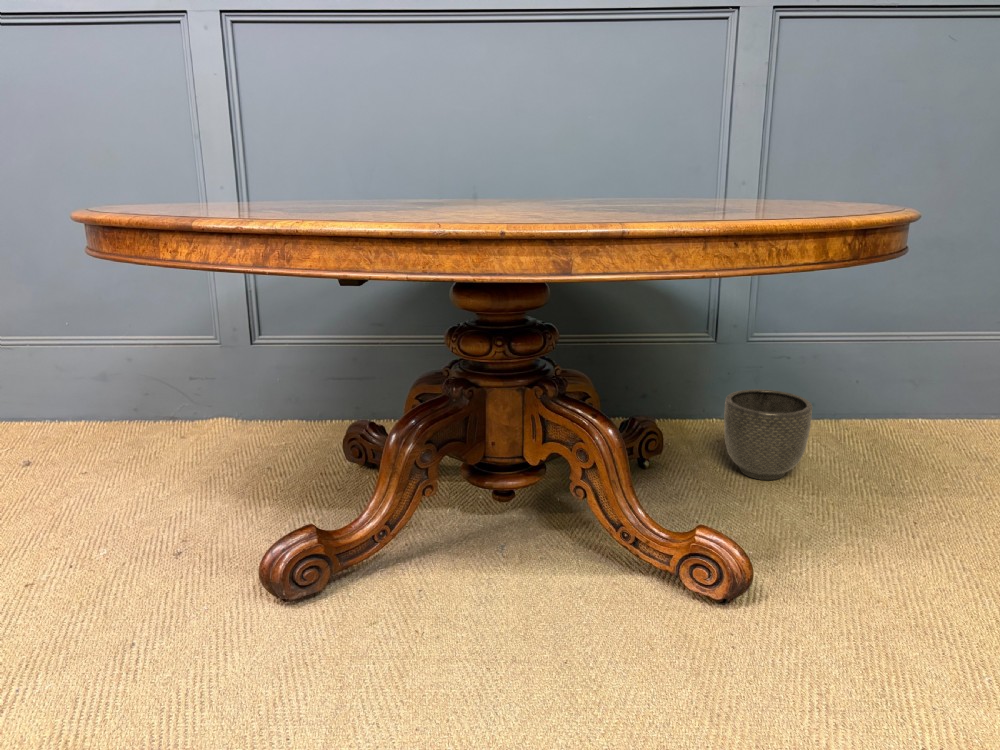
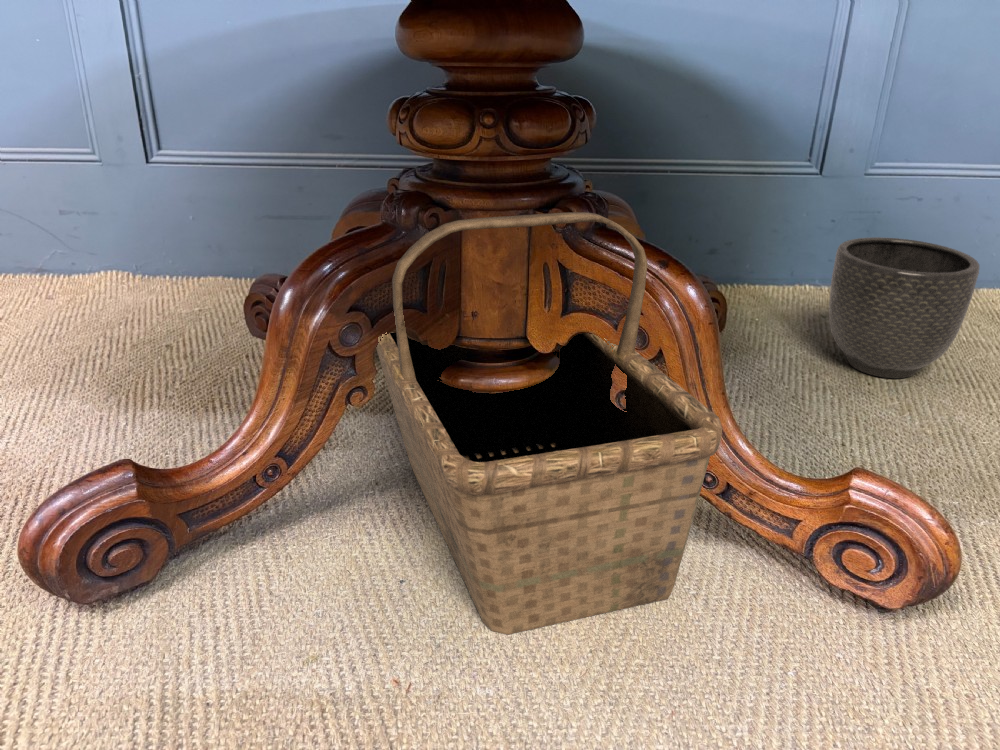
basket: none [435,391,620,617] -> present [376,212,722,635]

